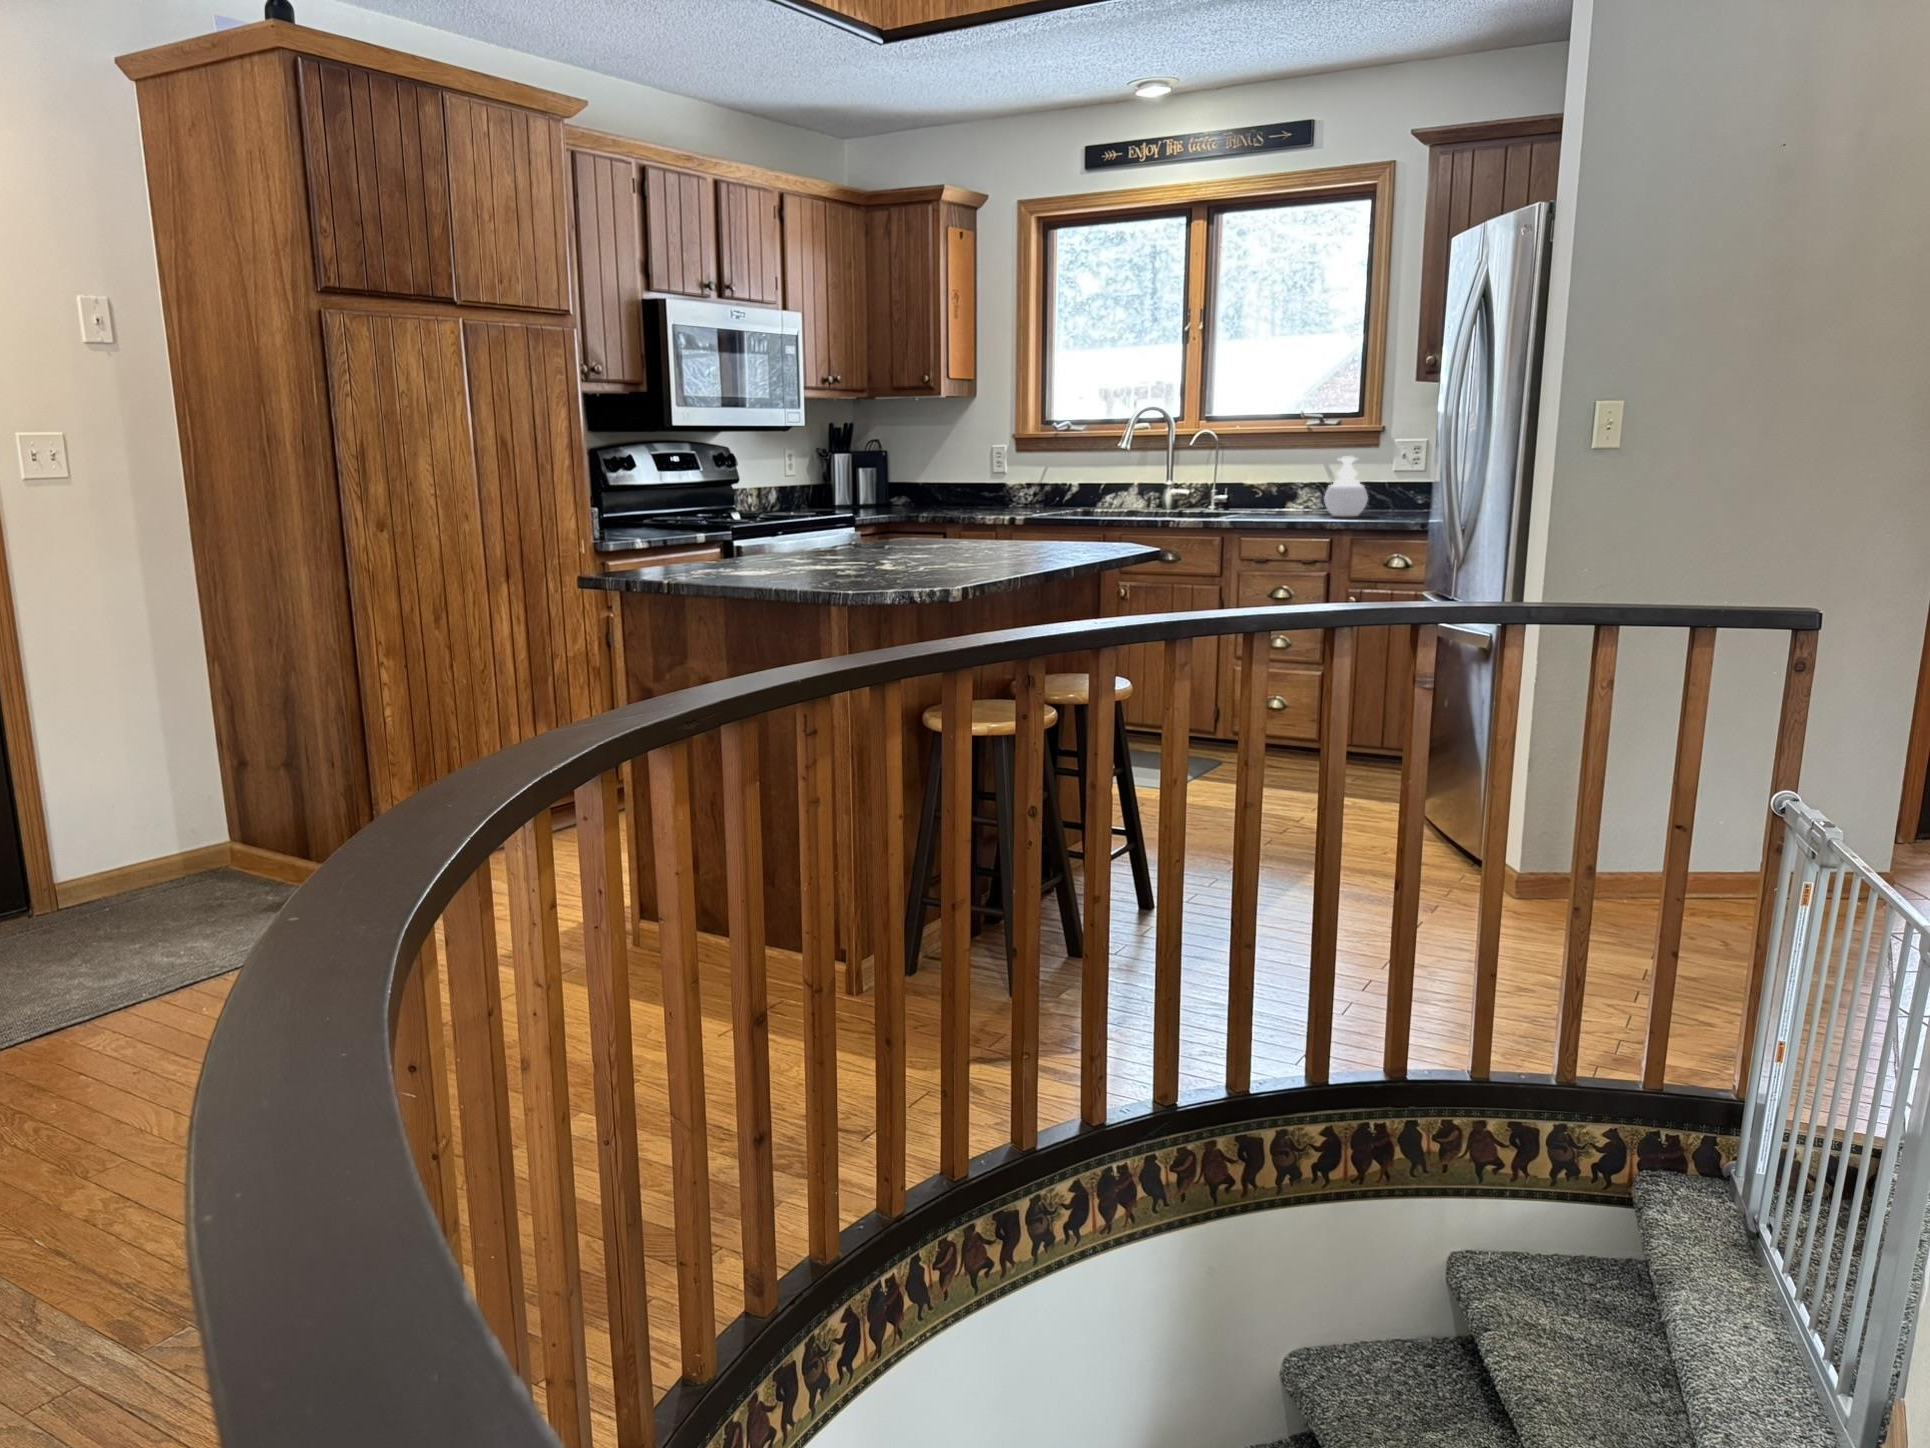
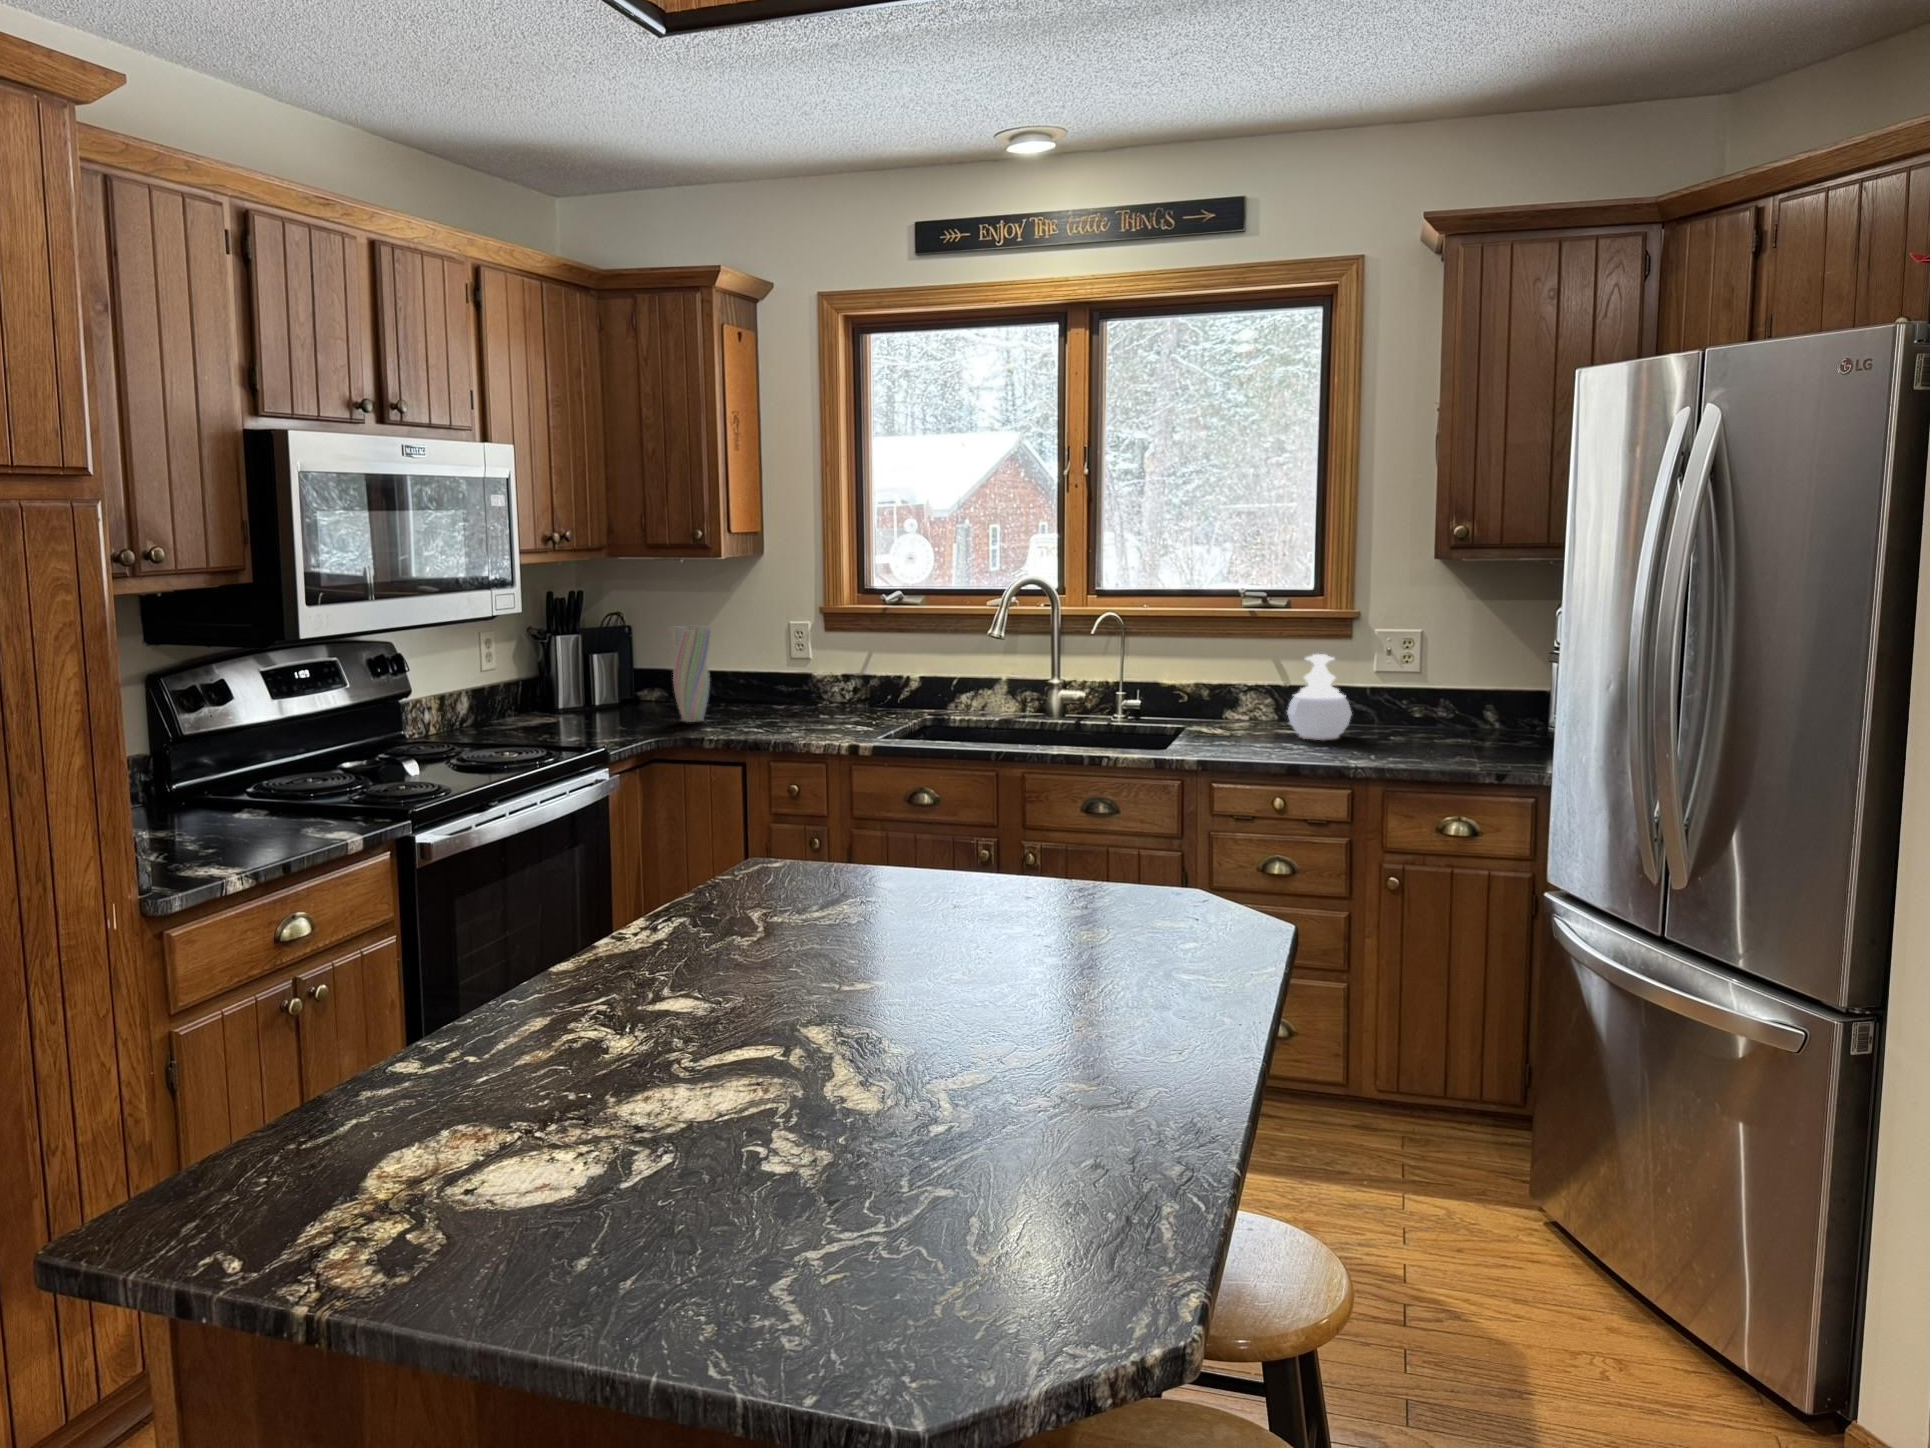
vase: none [910,449,939,517] -> present [669,626,711,722]

